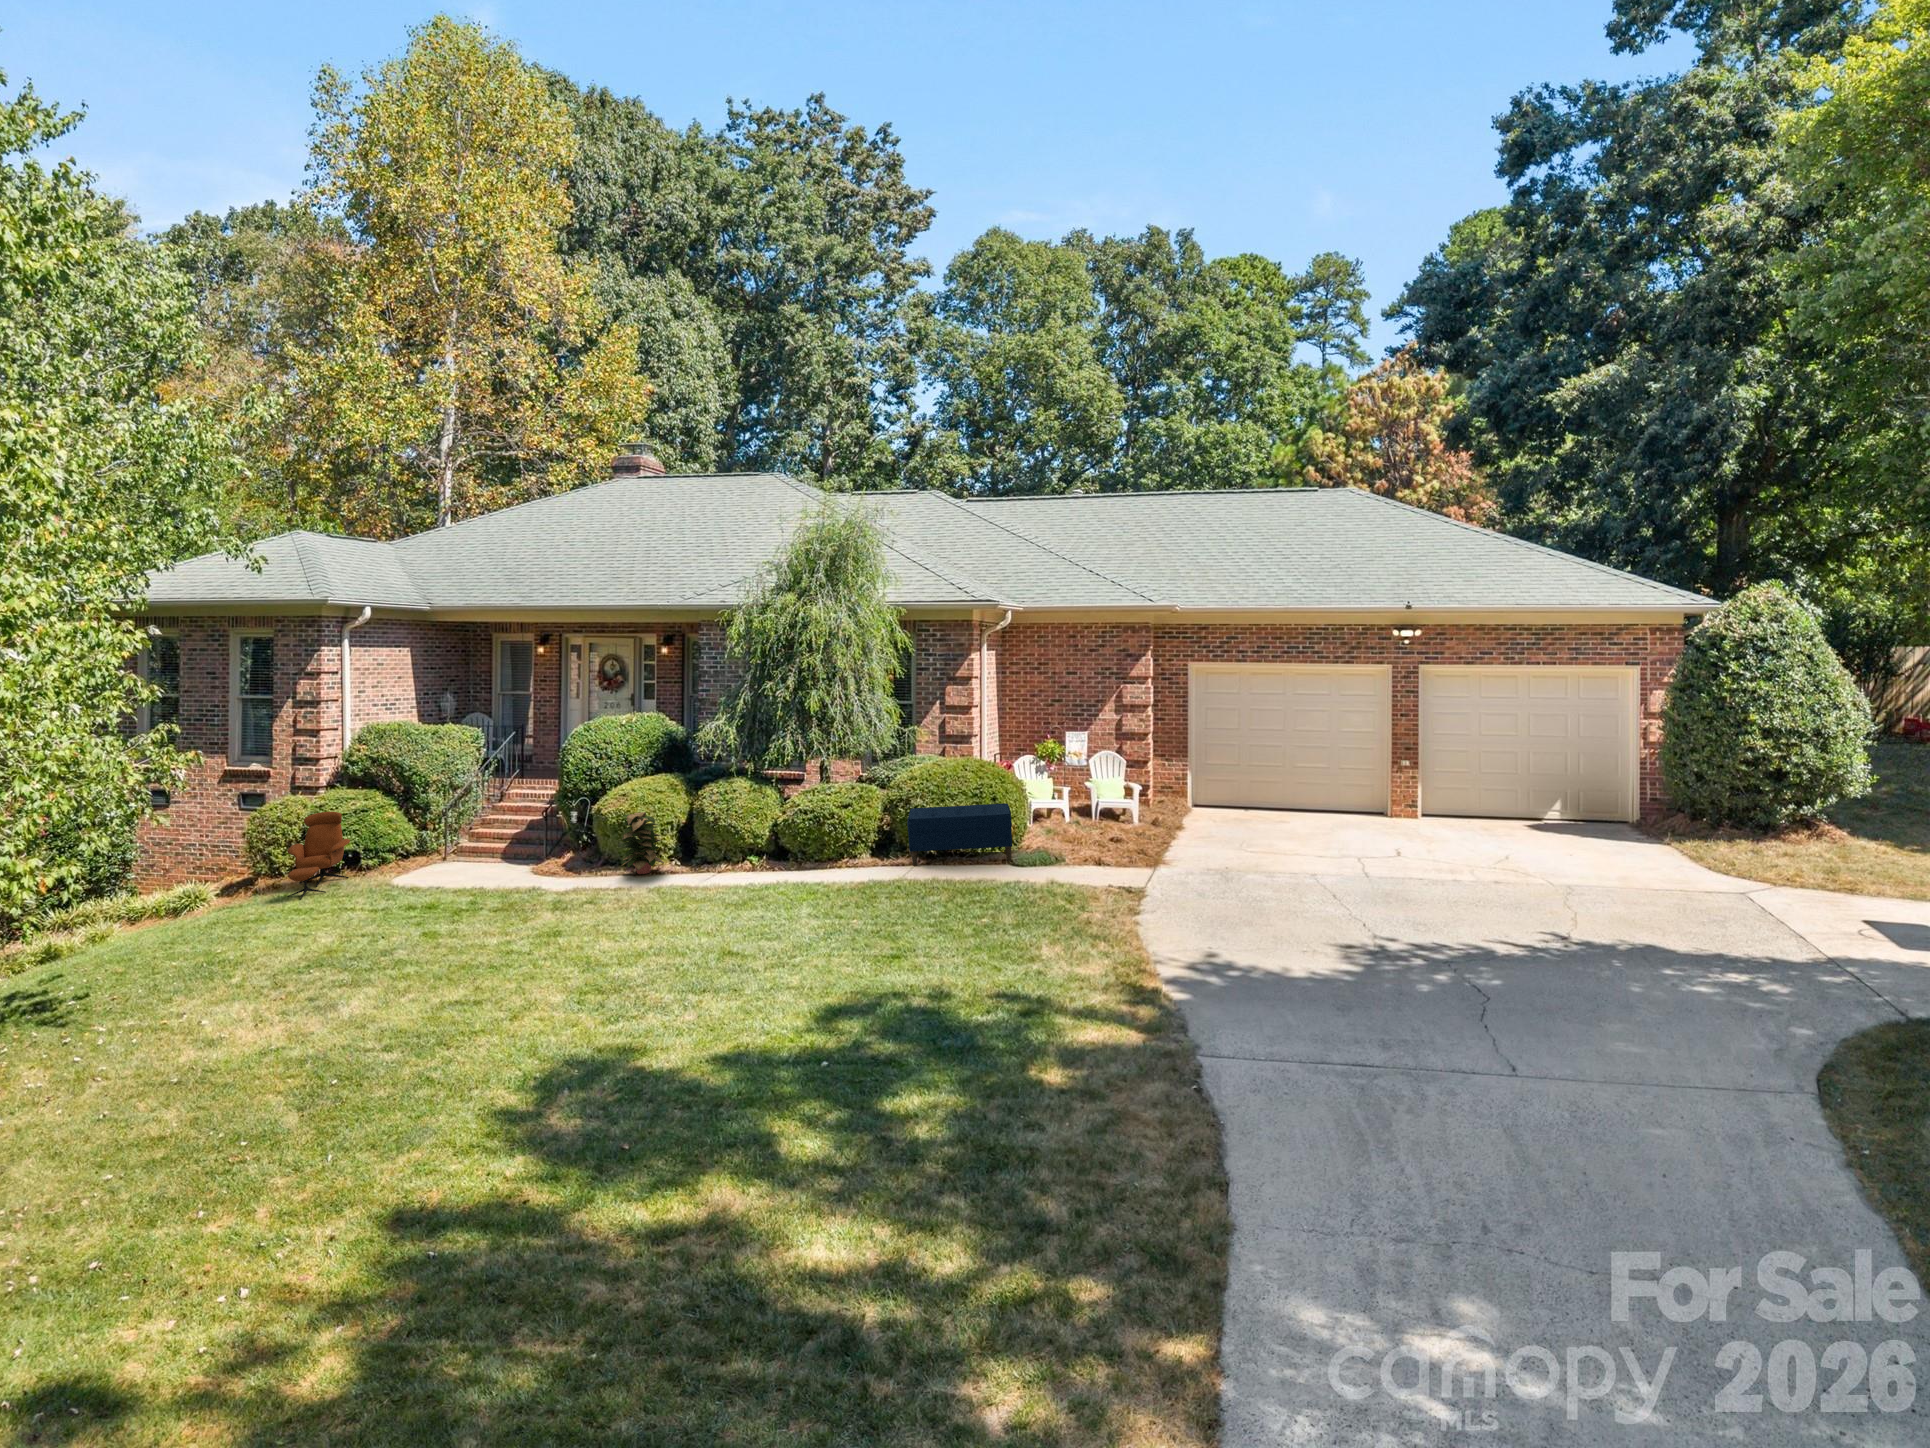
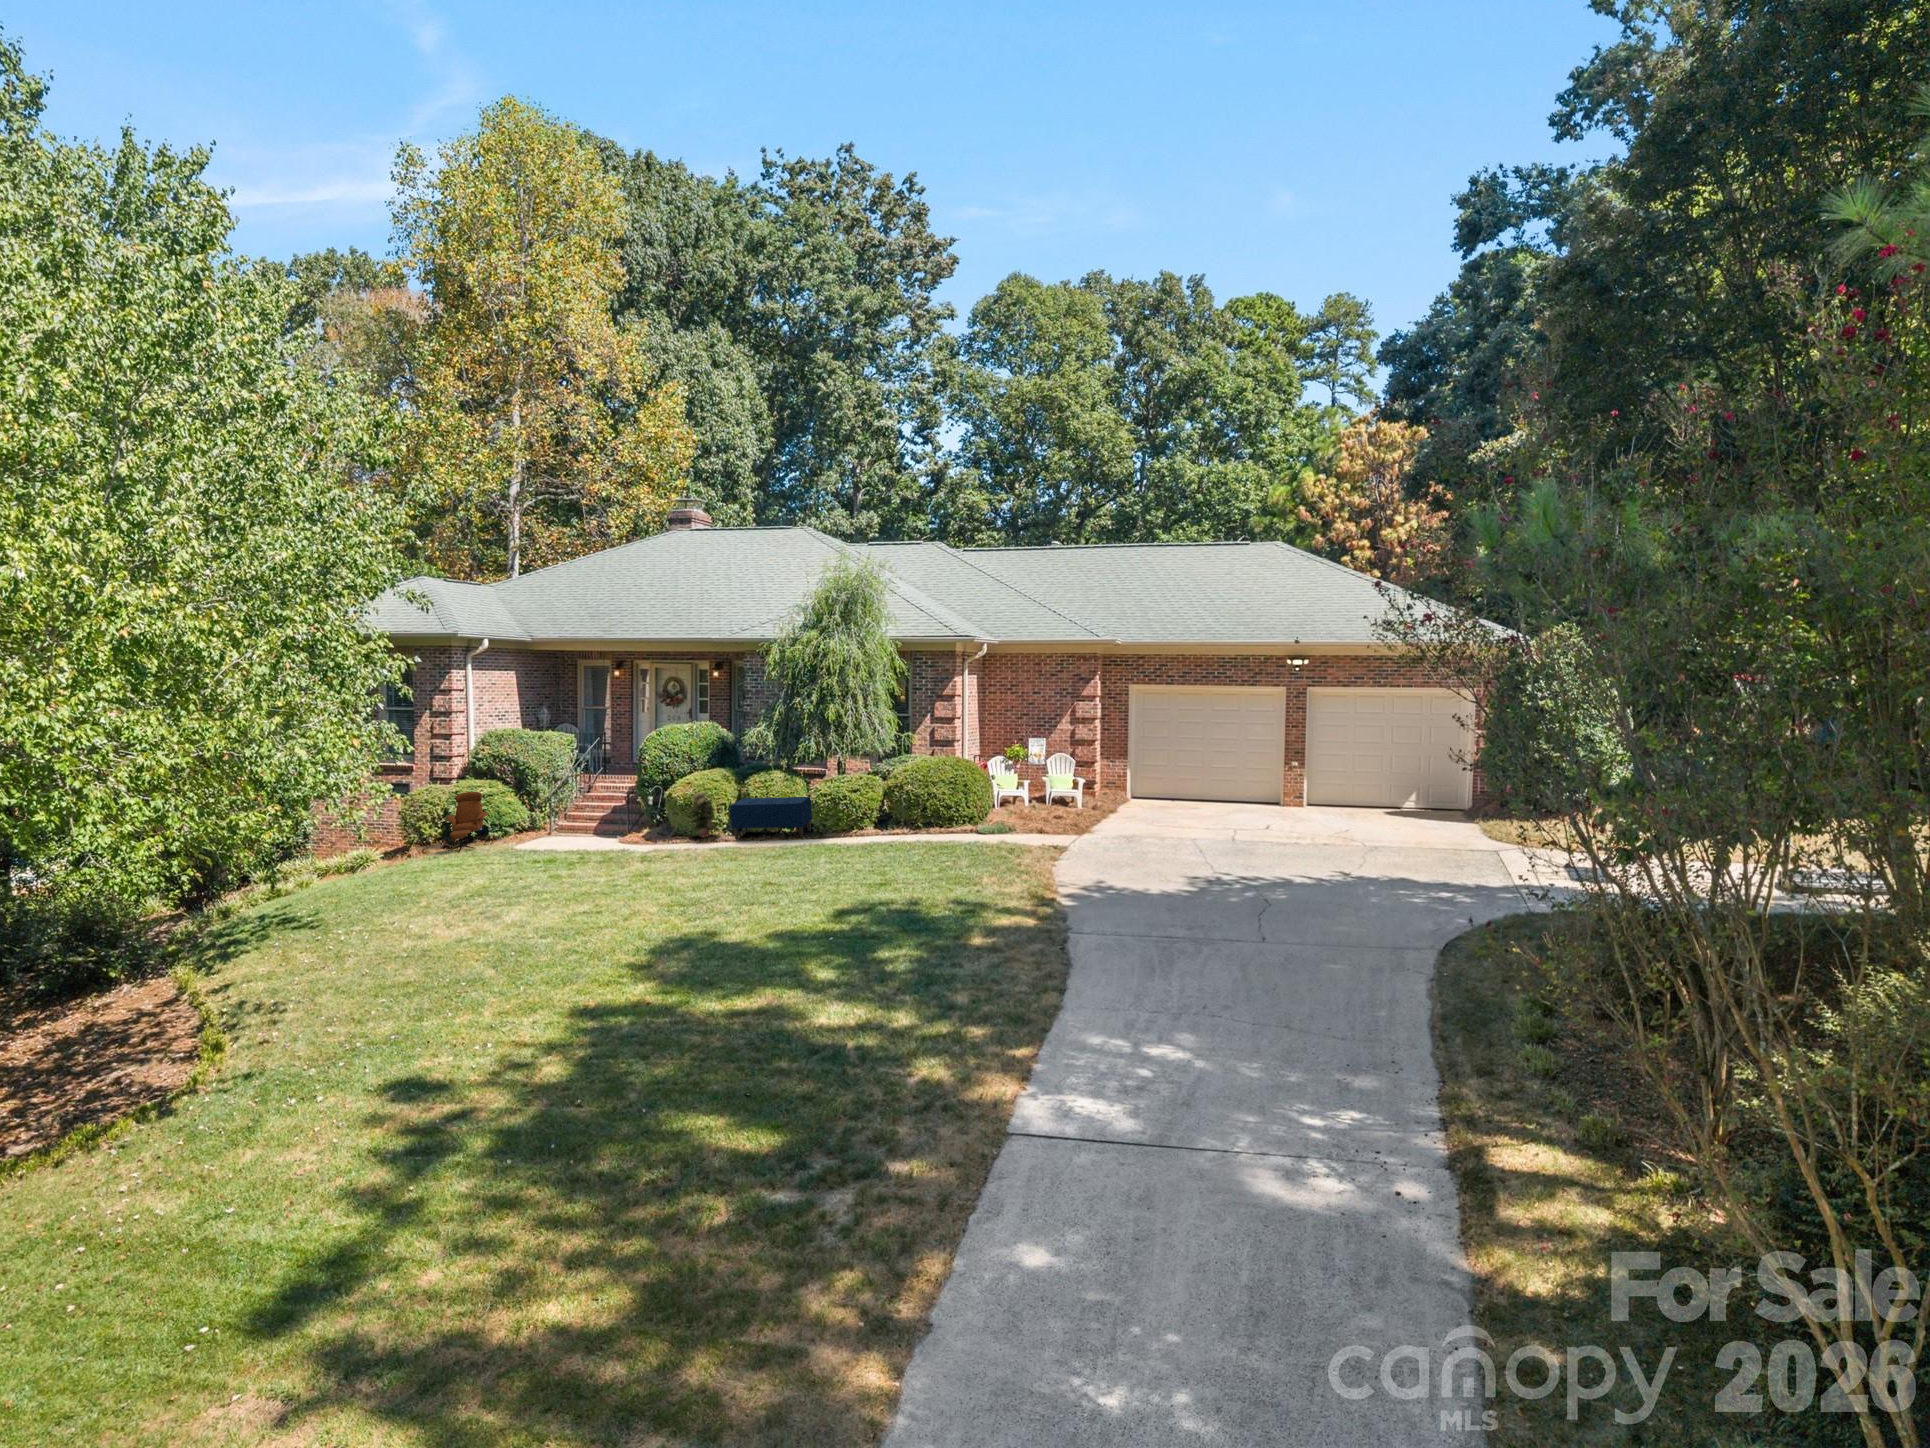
bench: present [907,803,1012,866] -> present [731,797,812,839]

